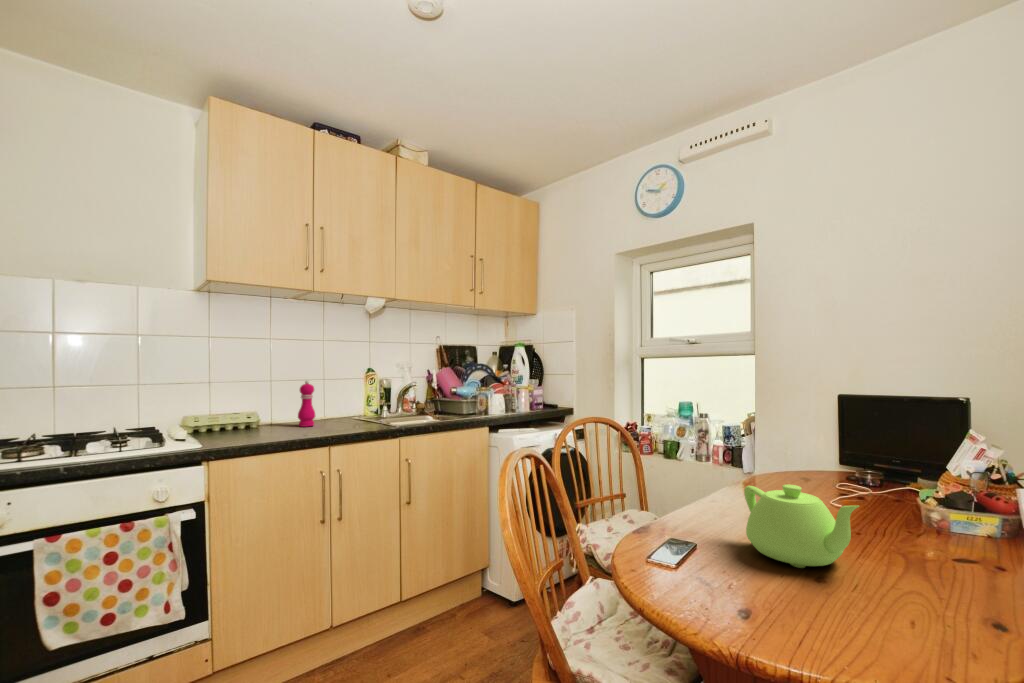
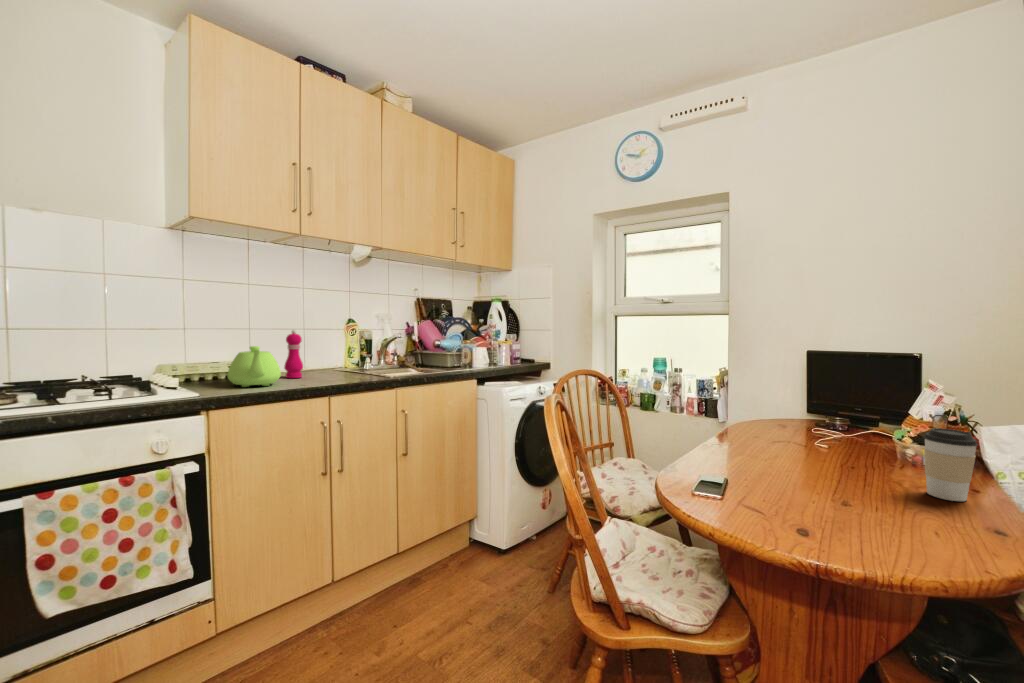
teapot: present [744,485,859,568] -> present [228,346,281,387]
coffee cup: none [919,491,984,583] -> present [924,428,978,501]

